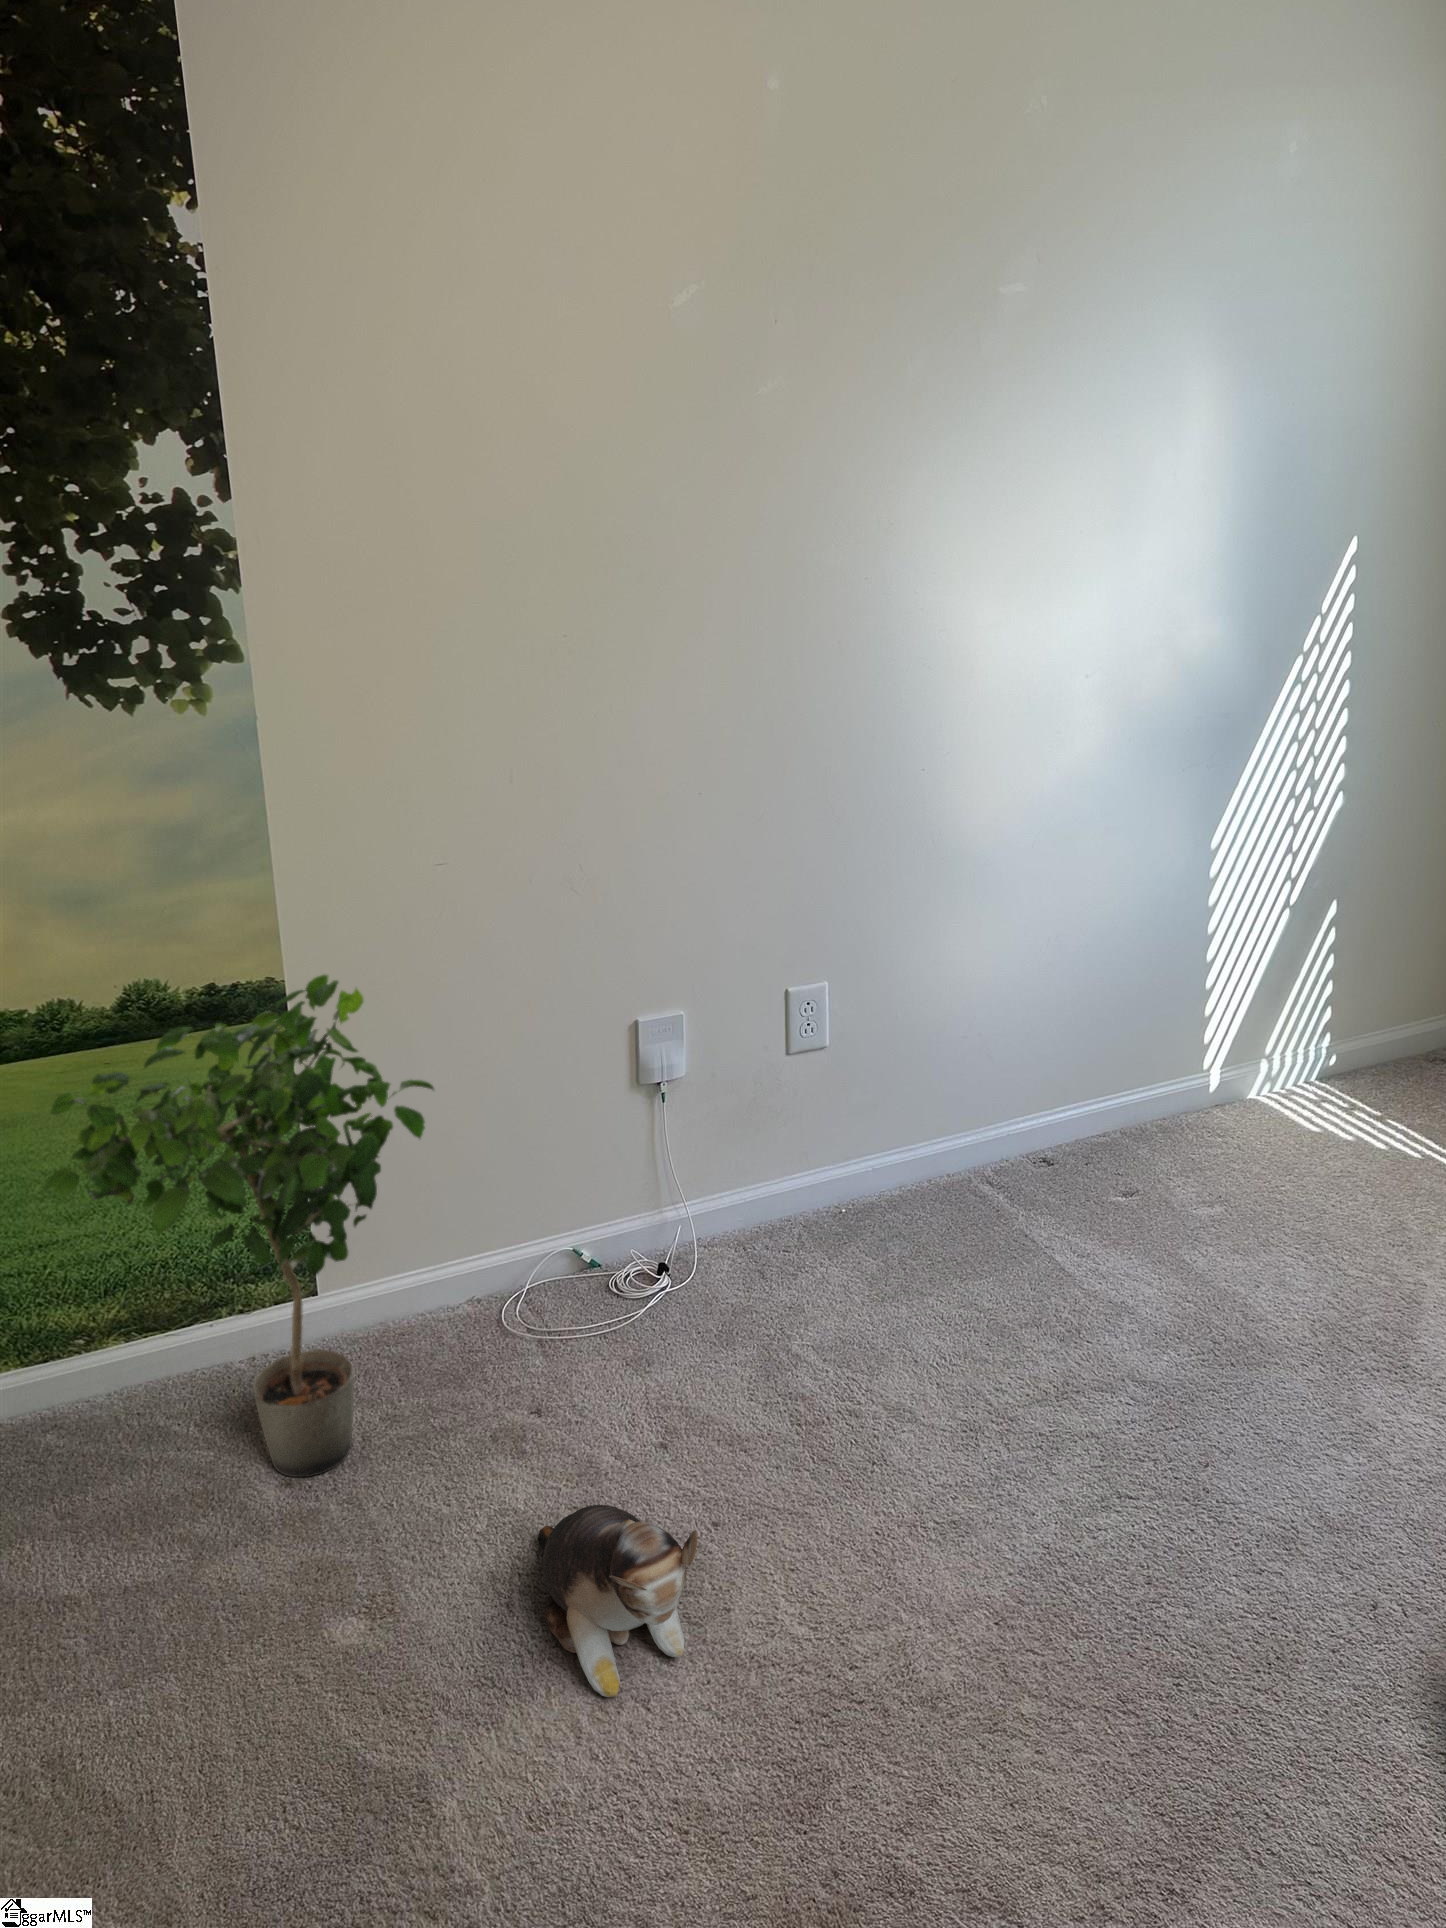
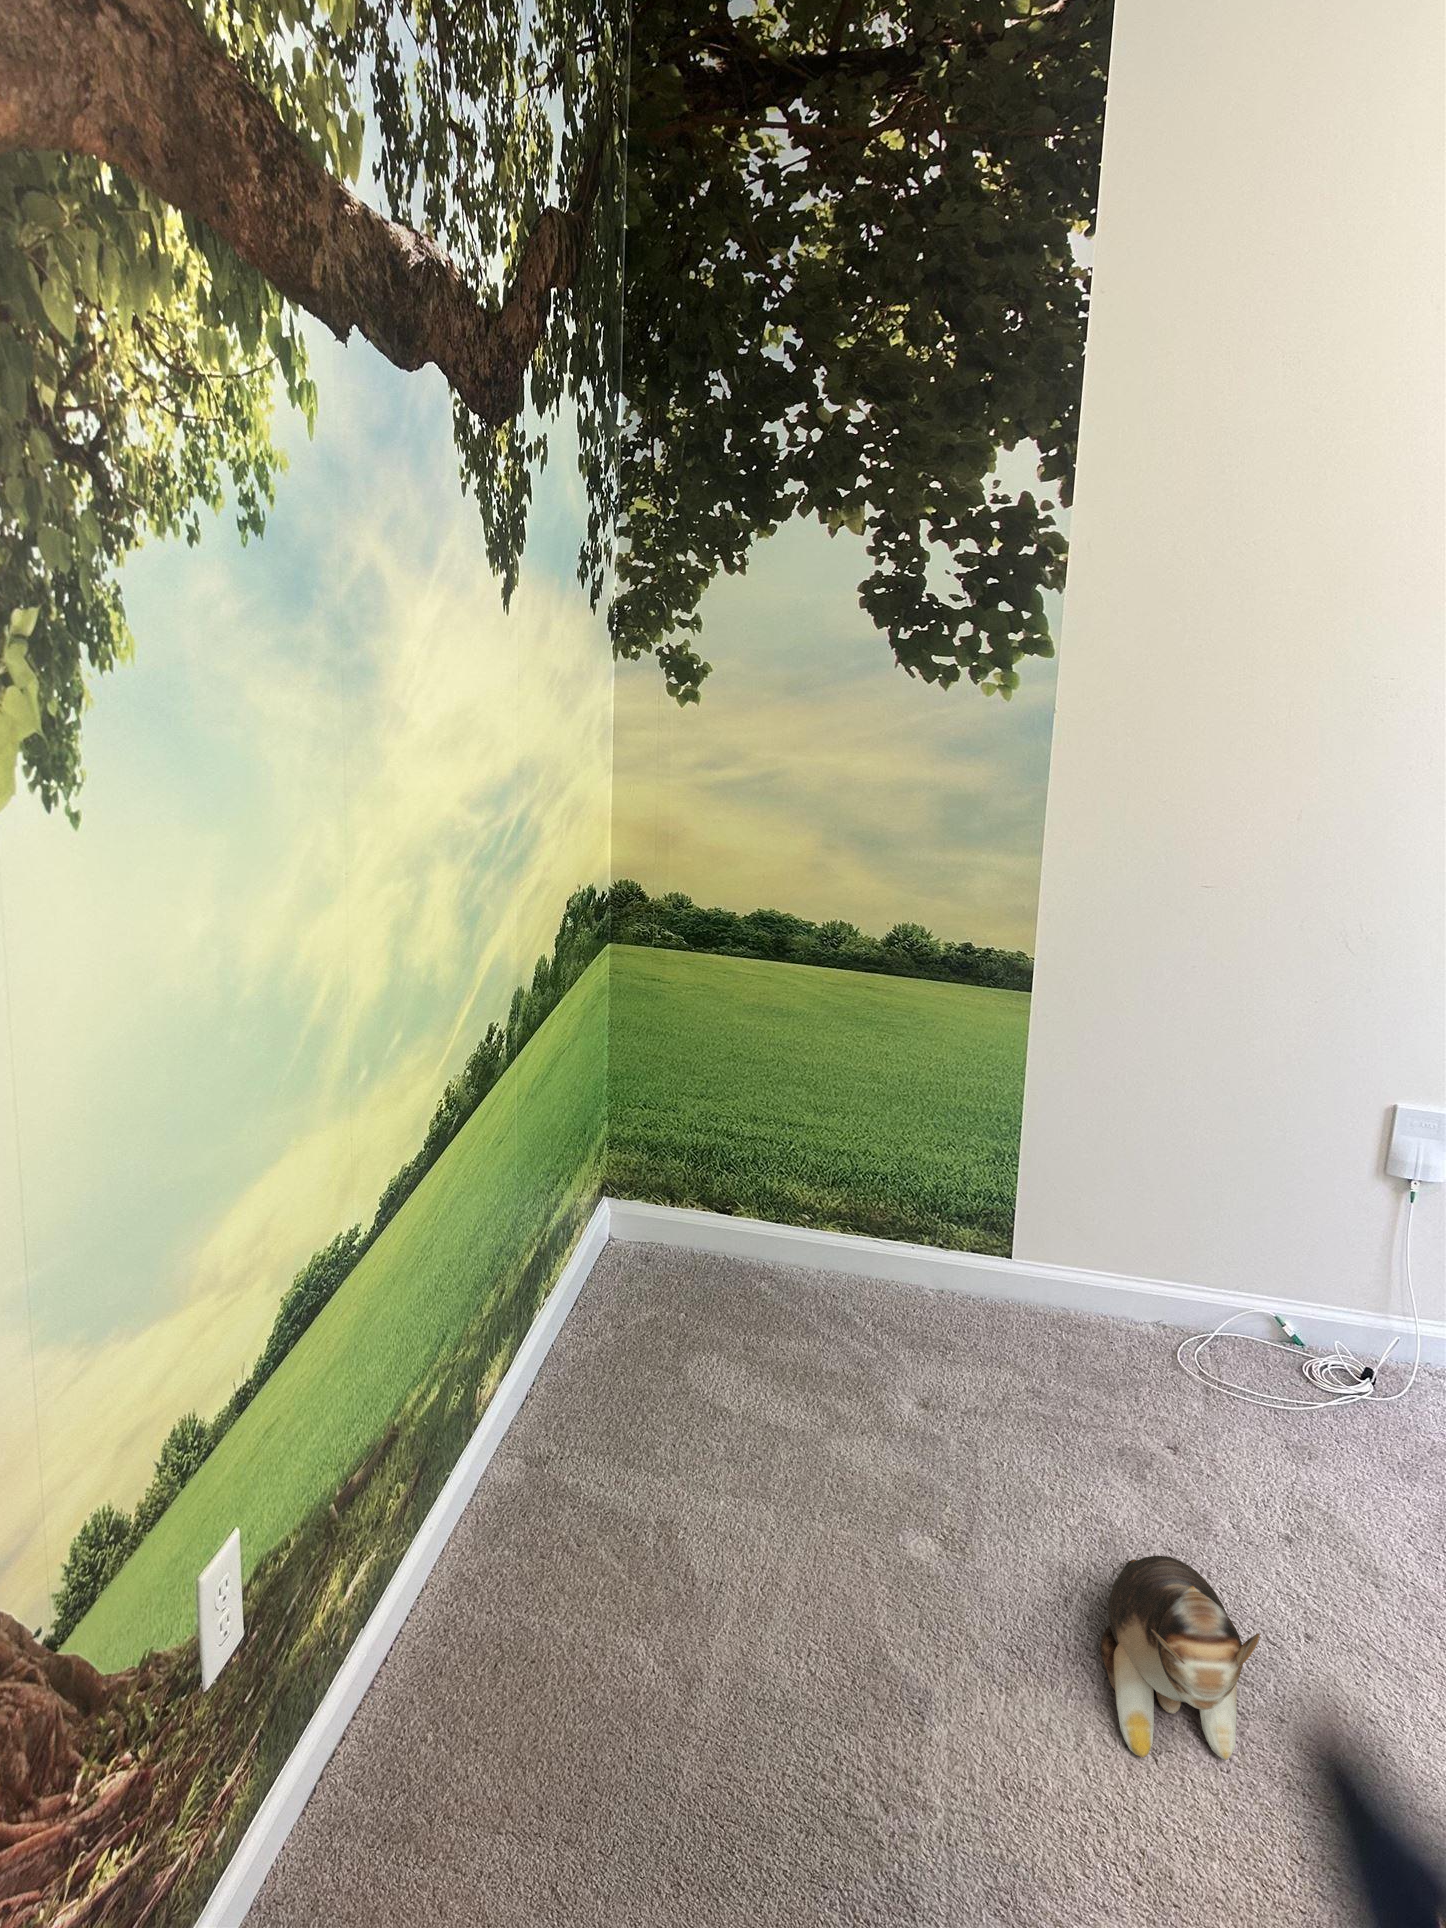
potted plant: present [43,975,434,1477] -> none [774,960,1143,1413]

